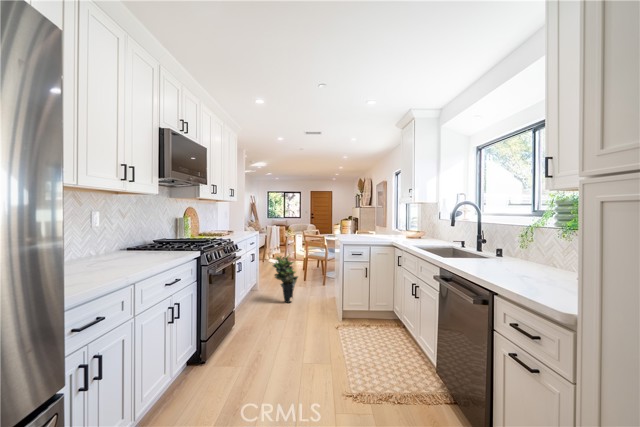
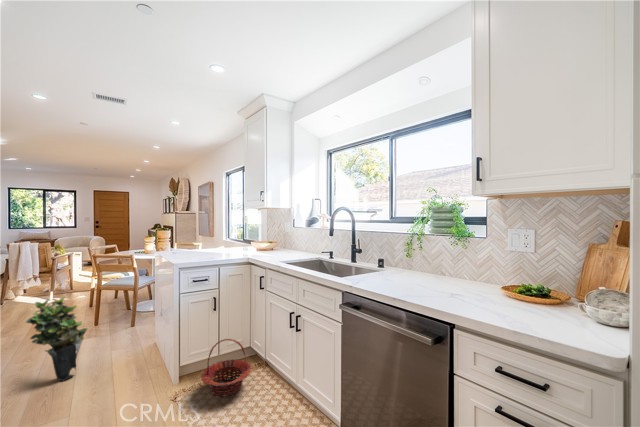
basket: none [353,297,388,335] -> present [201,339,251,396]

